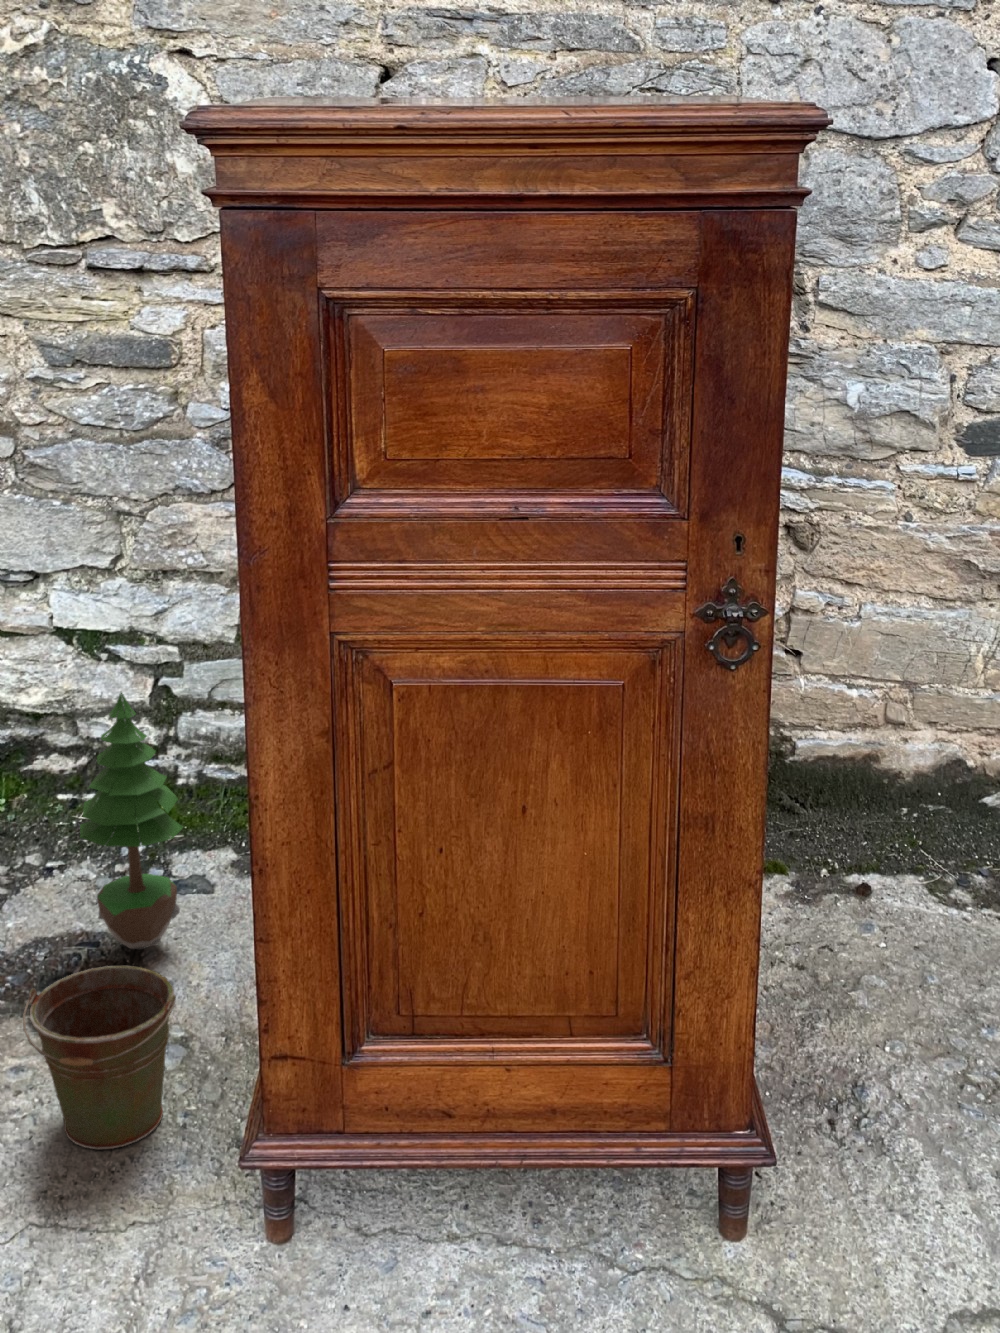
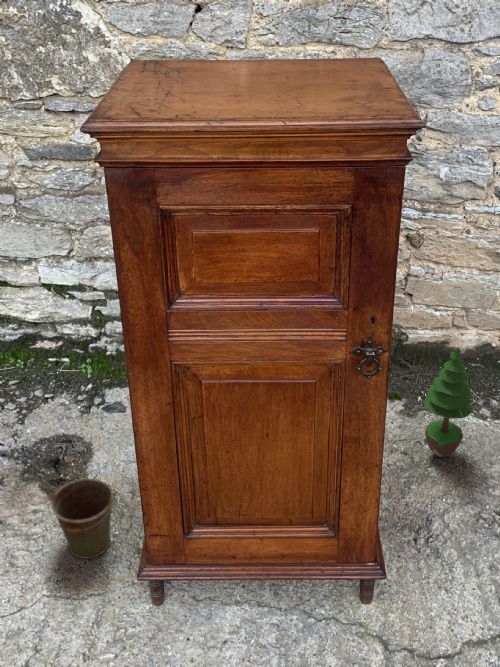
potted tree: present [80,692,183,949] -> present [424,348,473,457]

